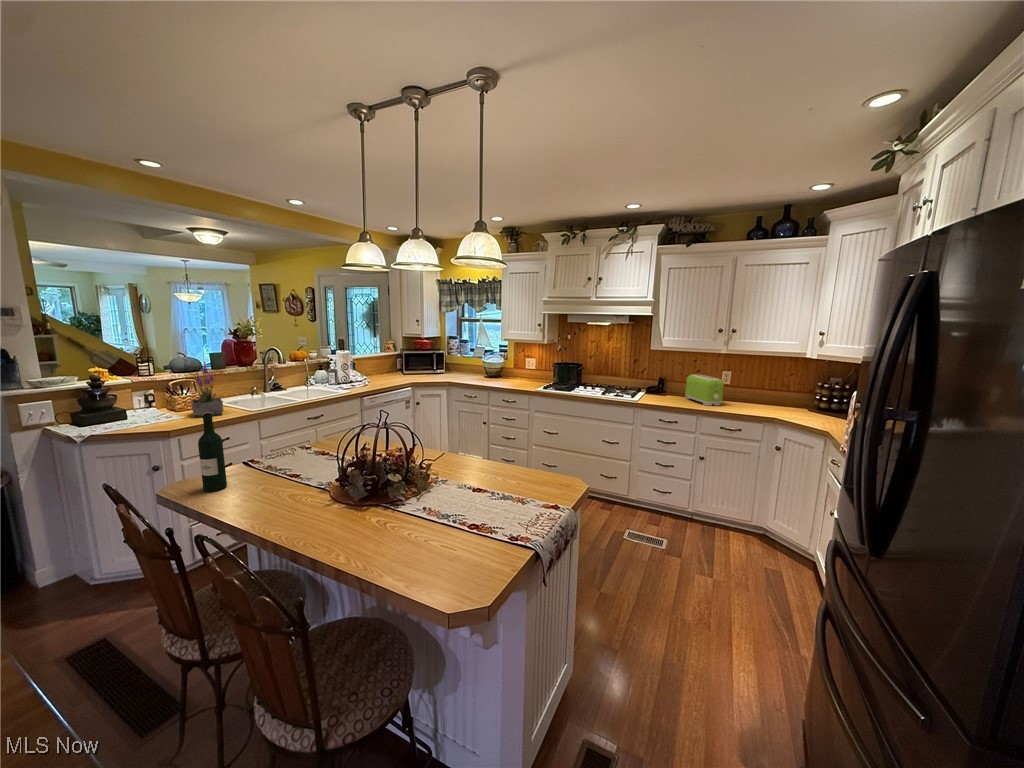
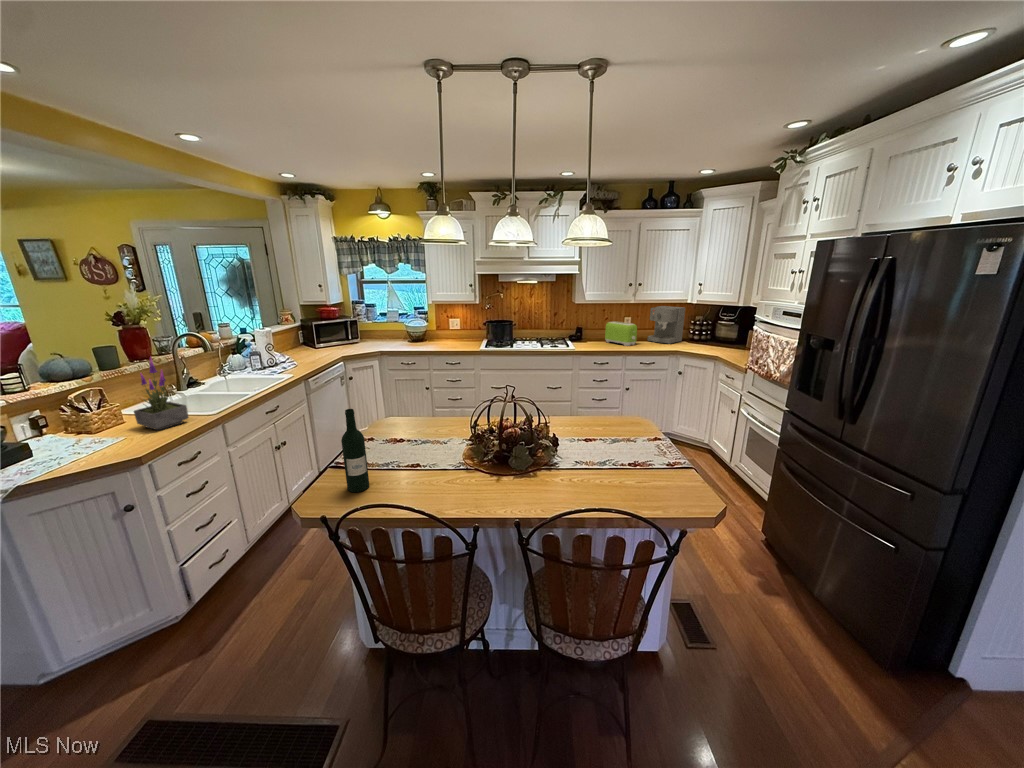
coffee maker: none [746,360,805,410] -> present [647,306,685,344]

